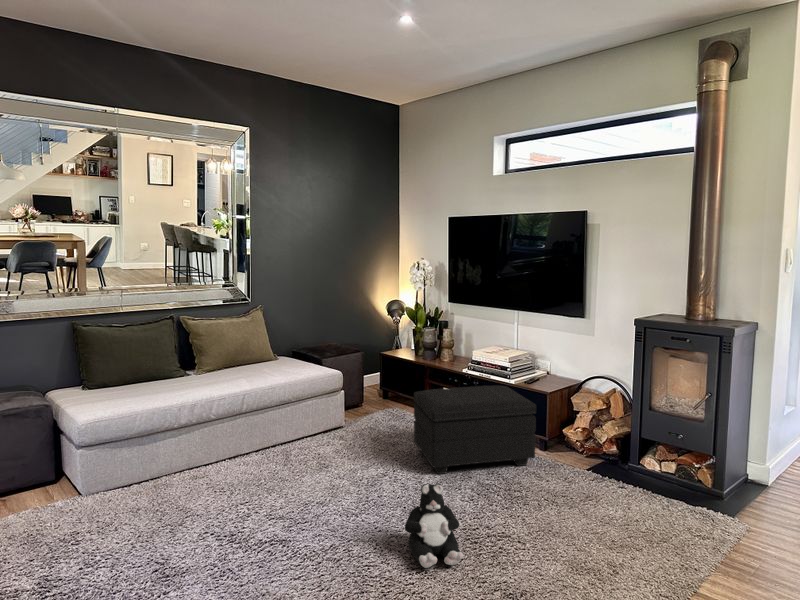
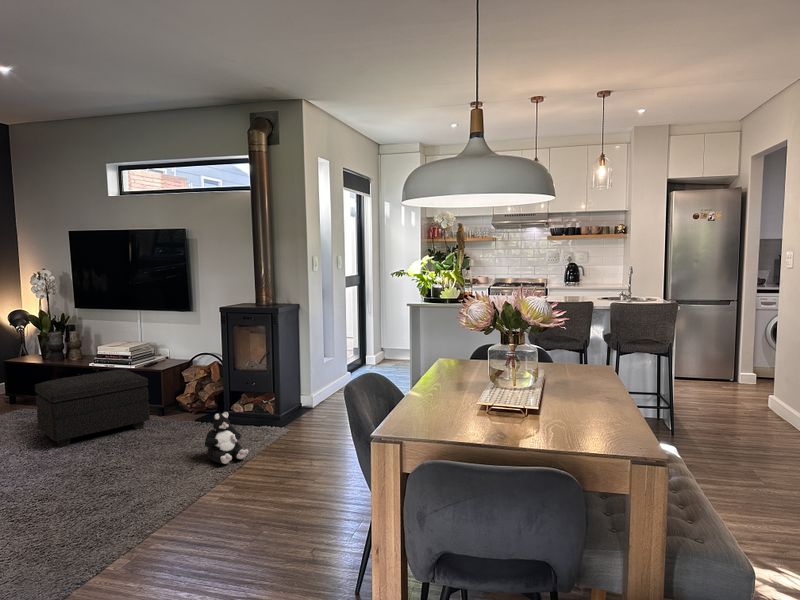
plush toy: present [405,483,463,568] -> present [205,412,248,464]

